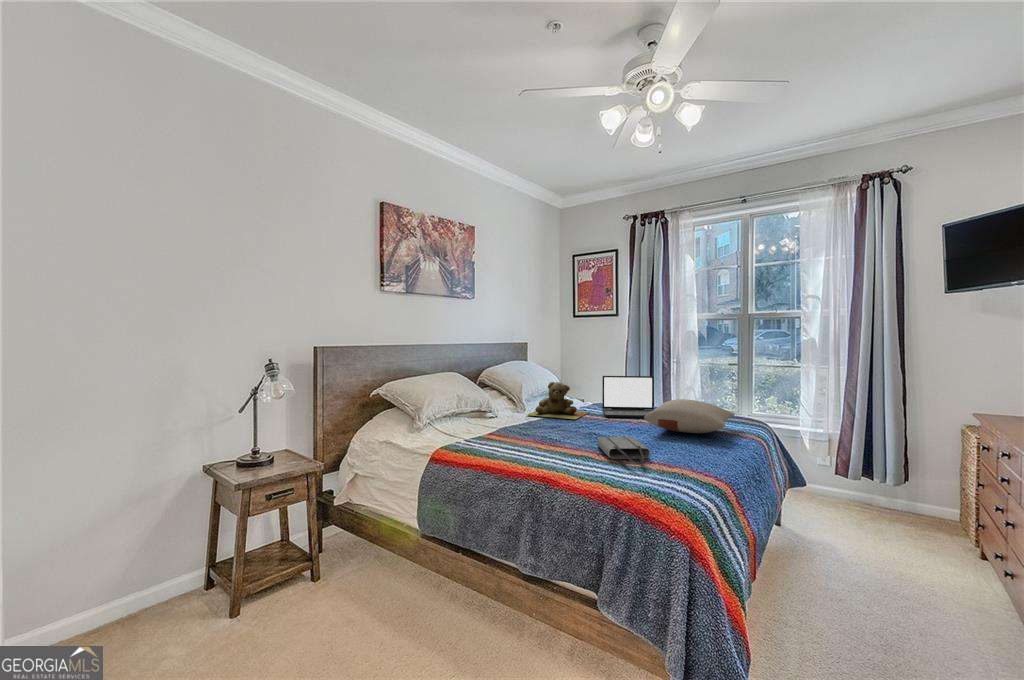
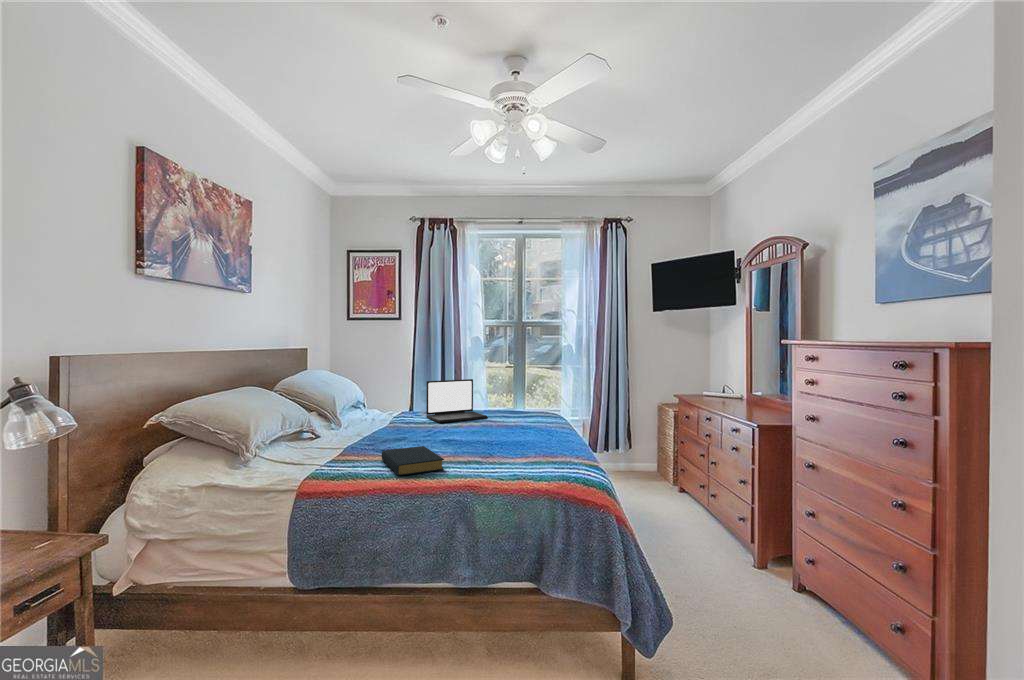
teddy bear: present [527,382,589,419] -> none [354,390,416,430]
pillow: present [644,399,735,433] -> none [493,398,564,428]
hardback book: none [501,434,549,459] -> present [382,446,444,476]
tote bag: present [597,437,650,465] -> none [472,437,539,460]

